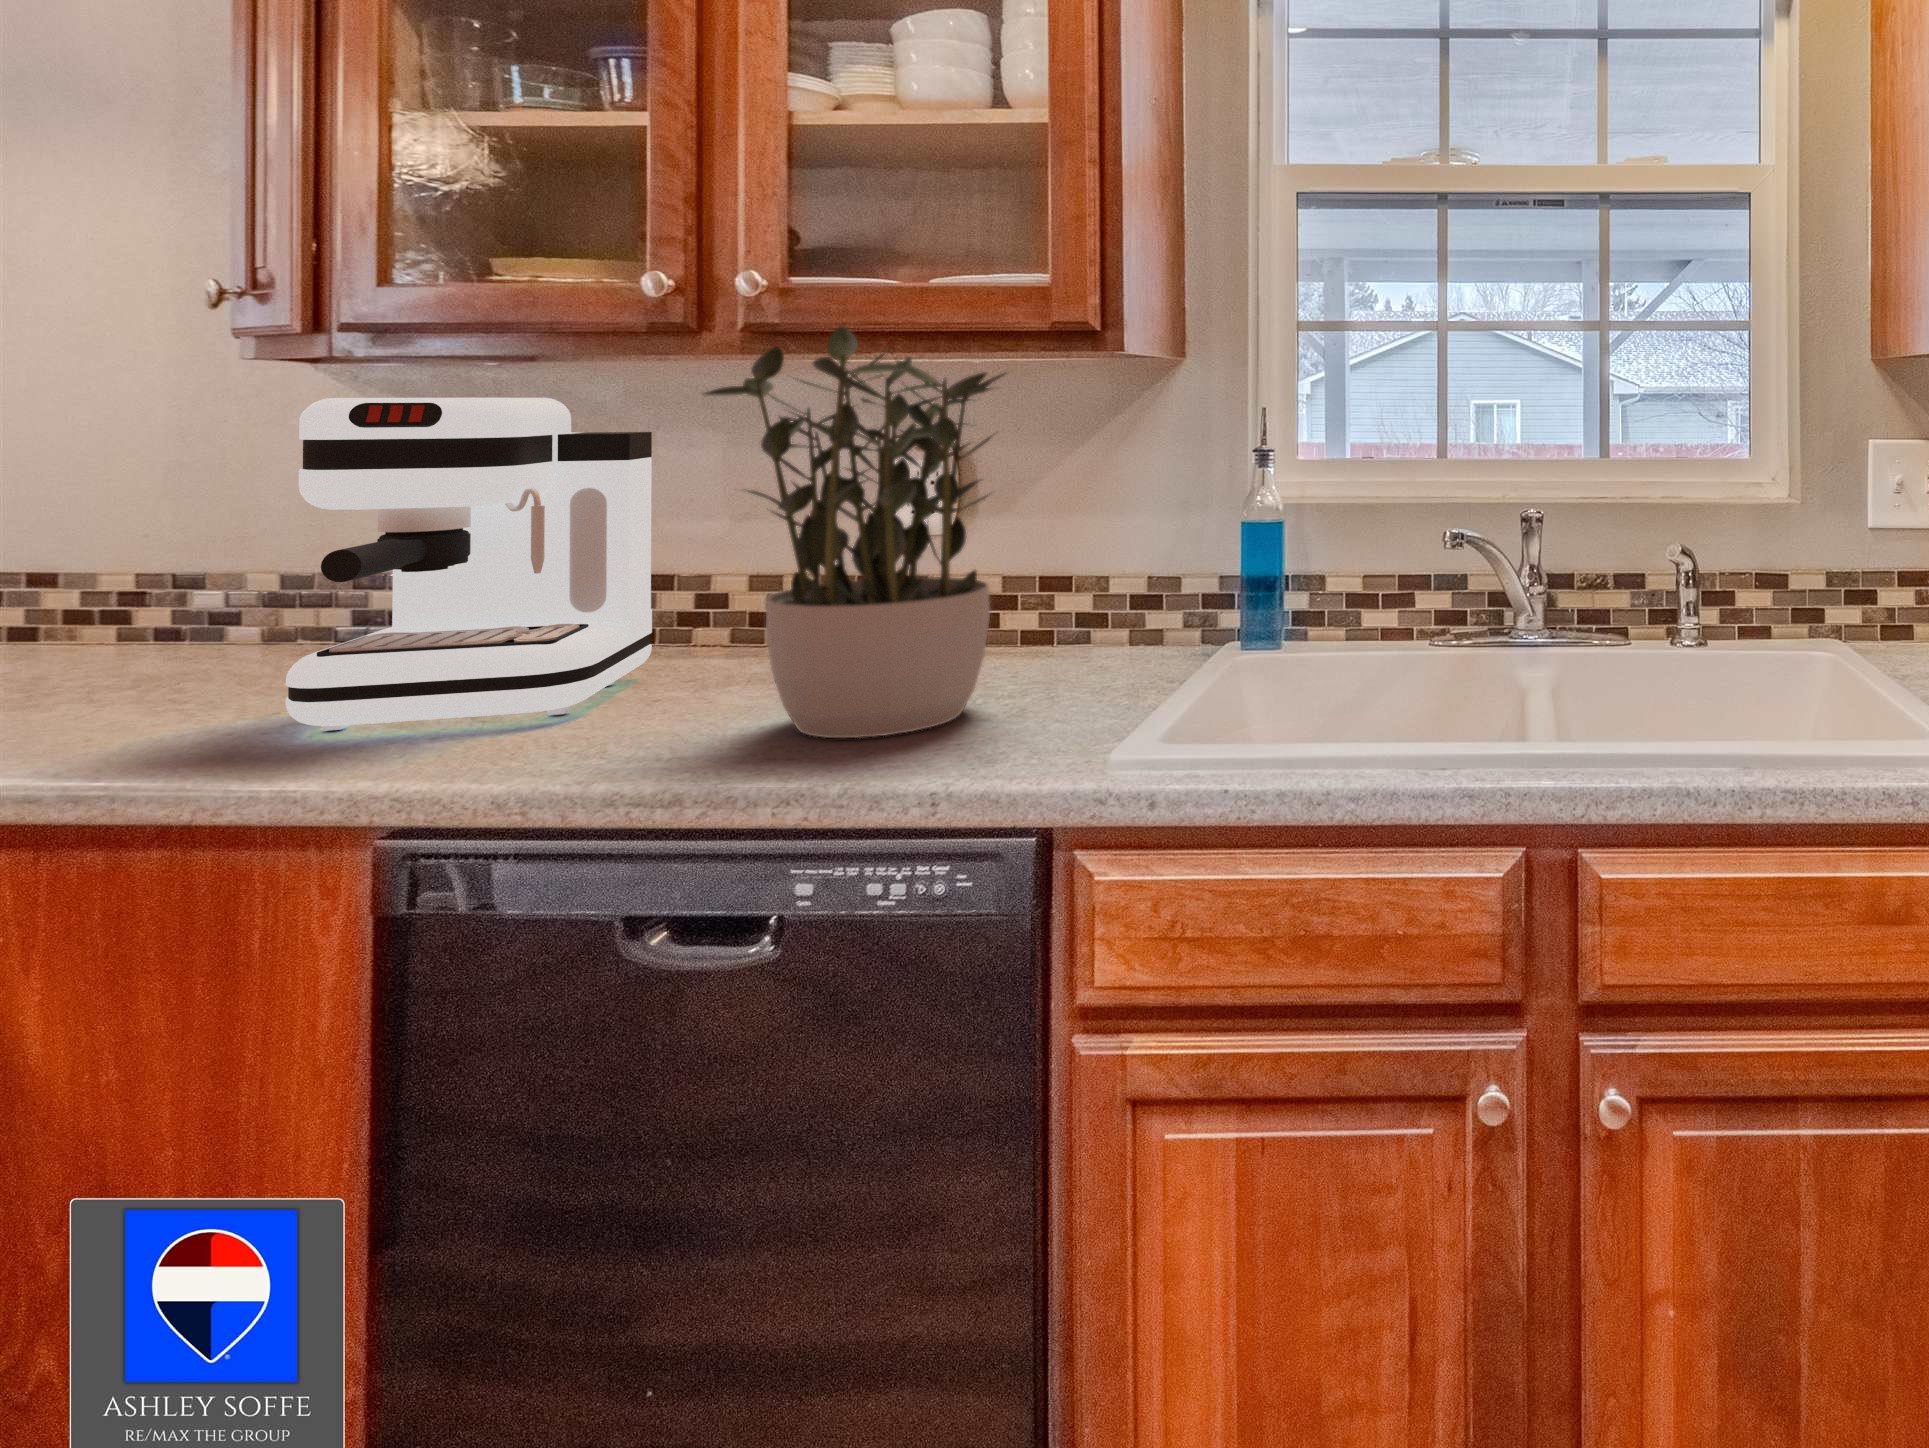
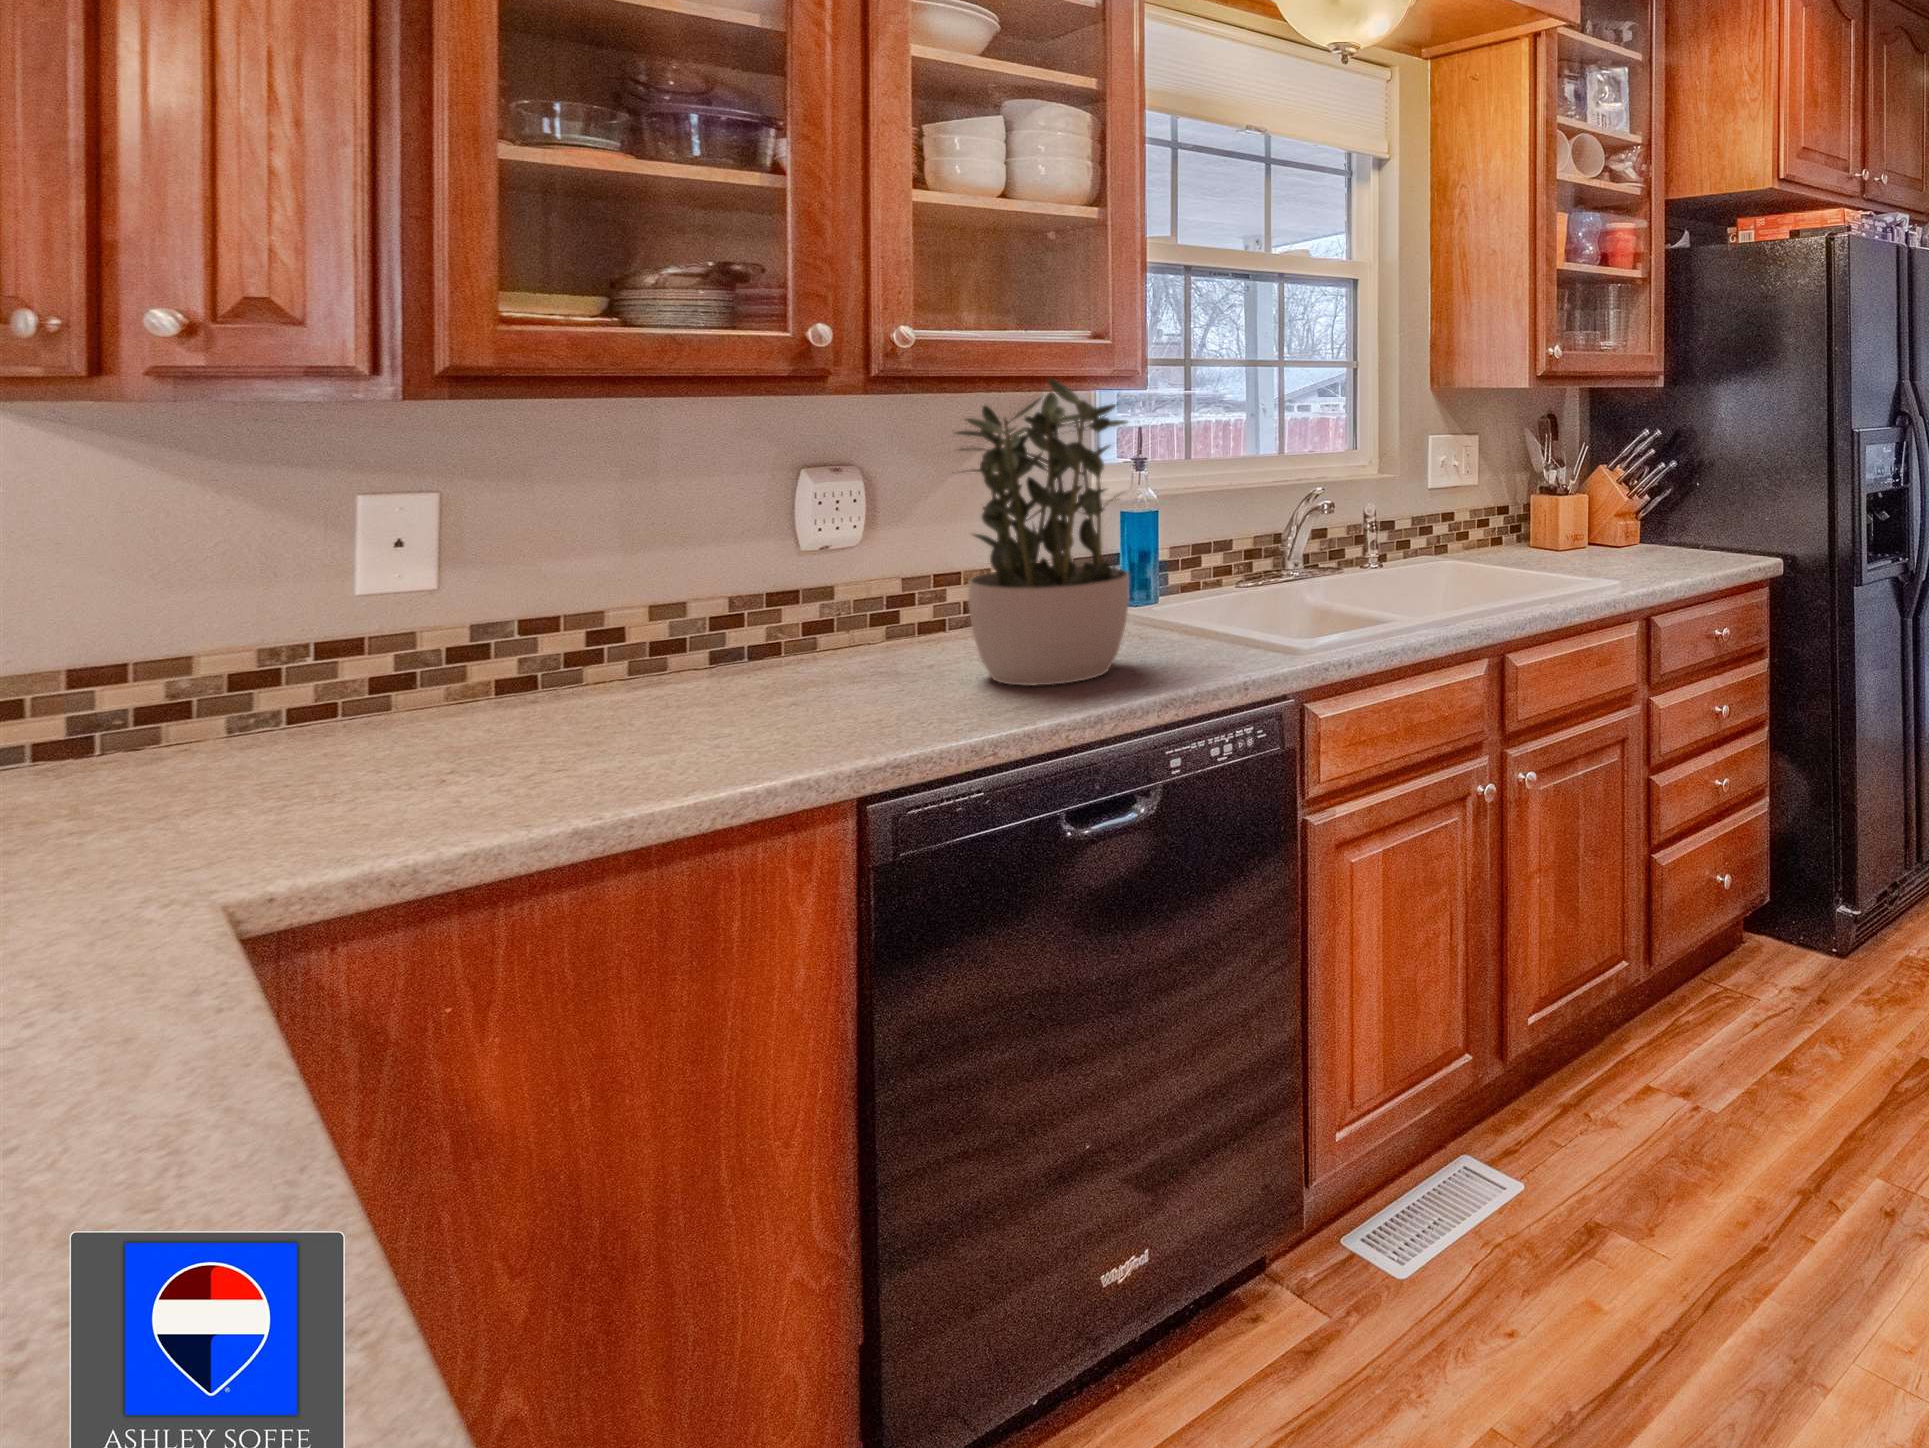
coffee maker: present [286,398,652,731] -> none [461,438,798,765]

